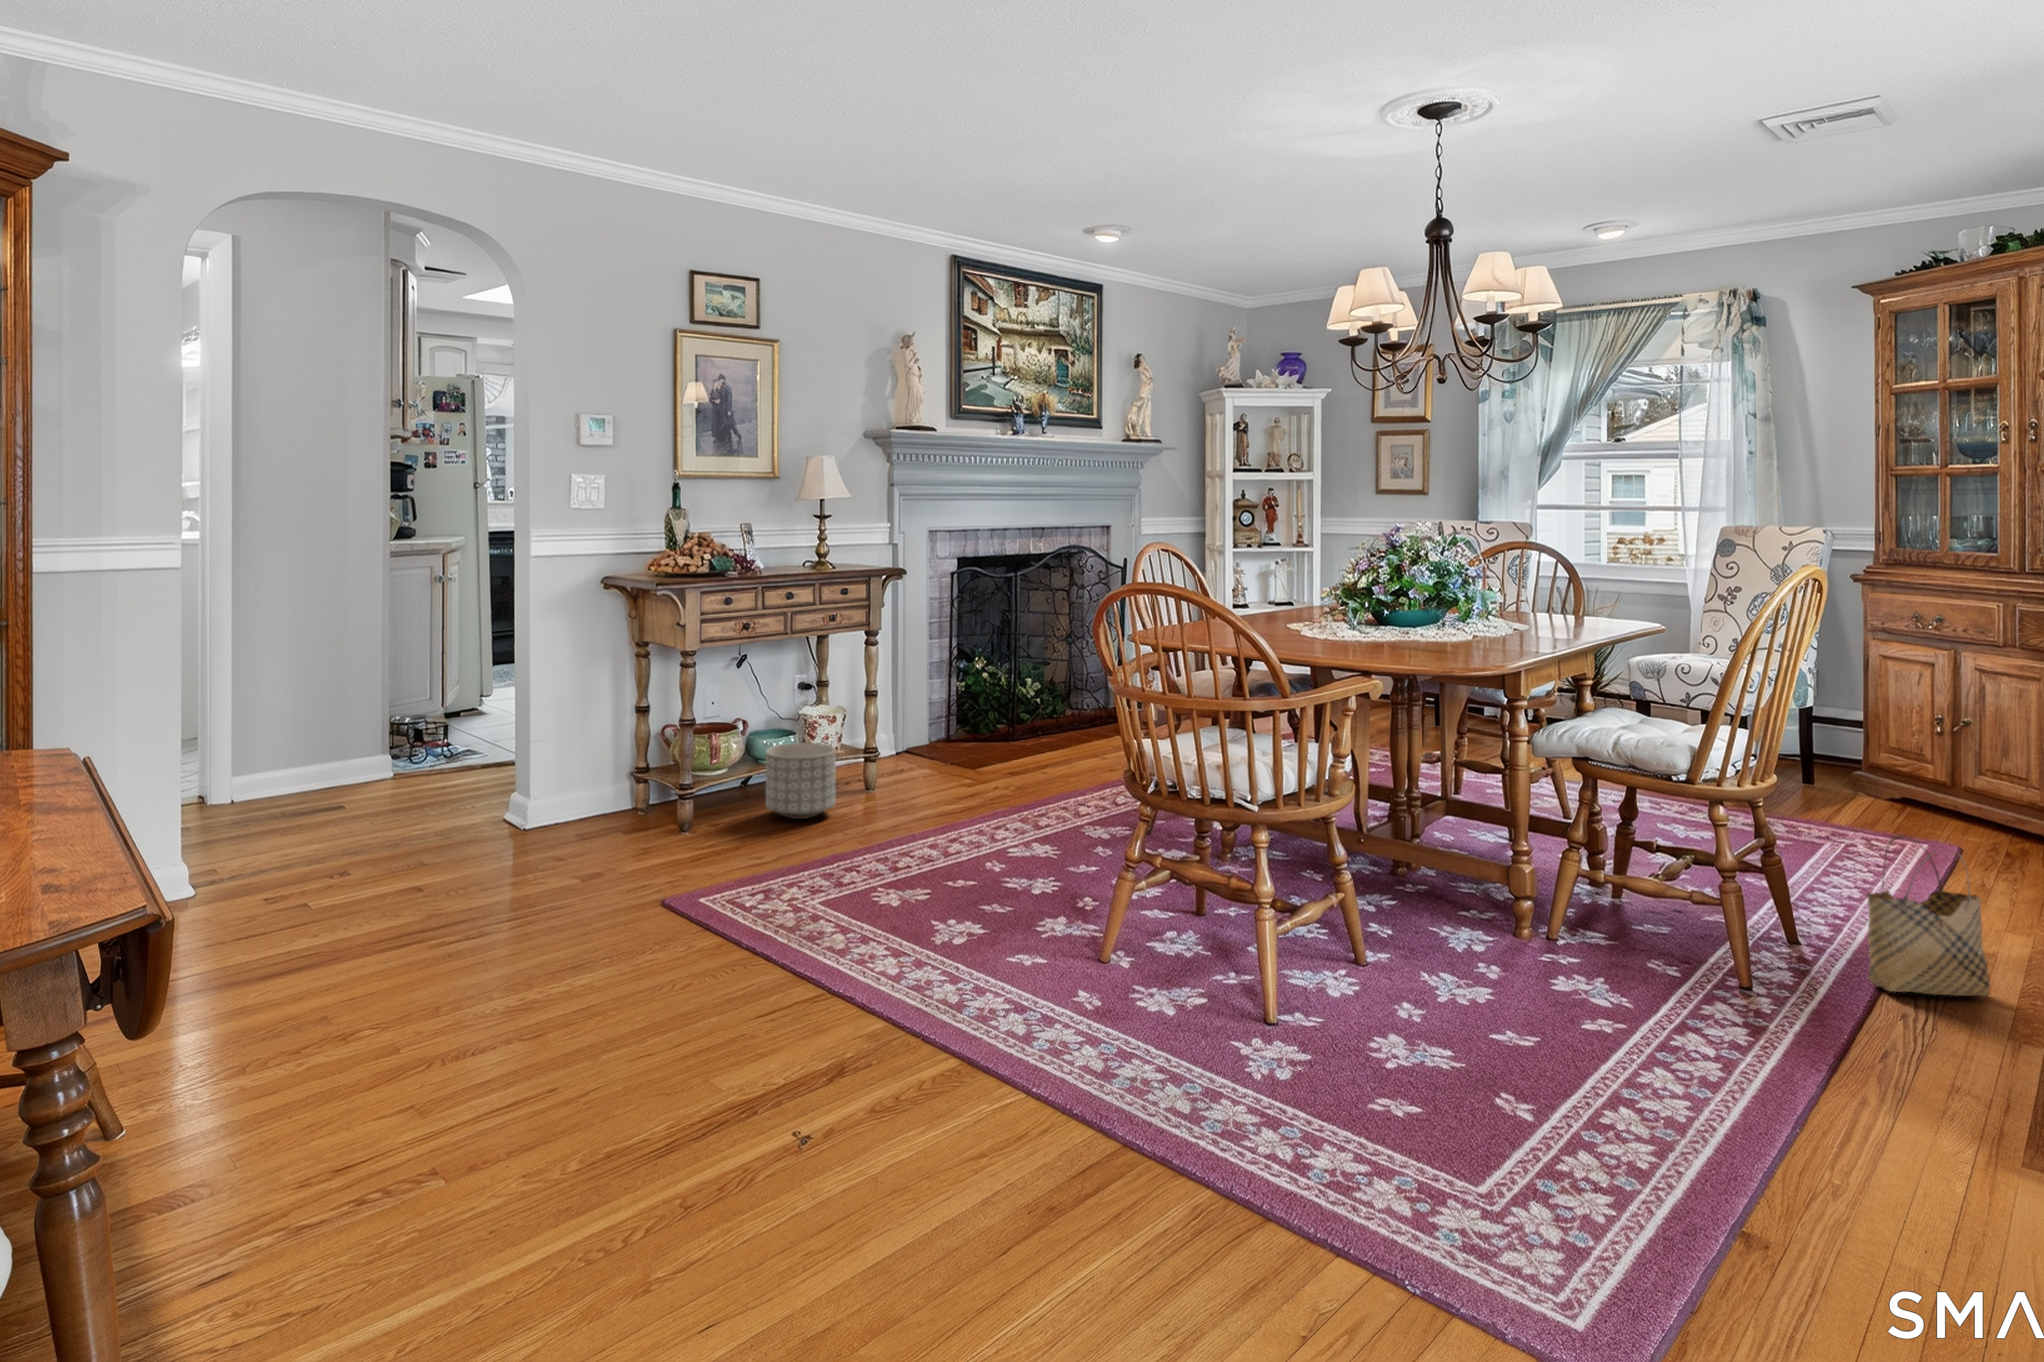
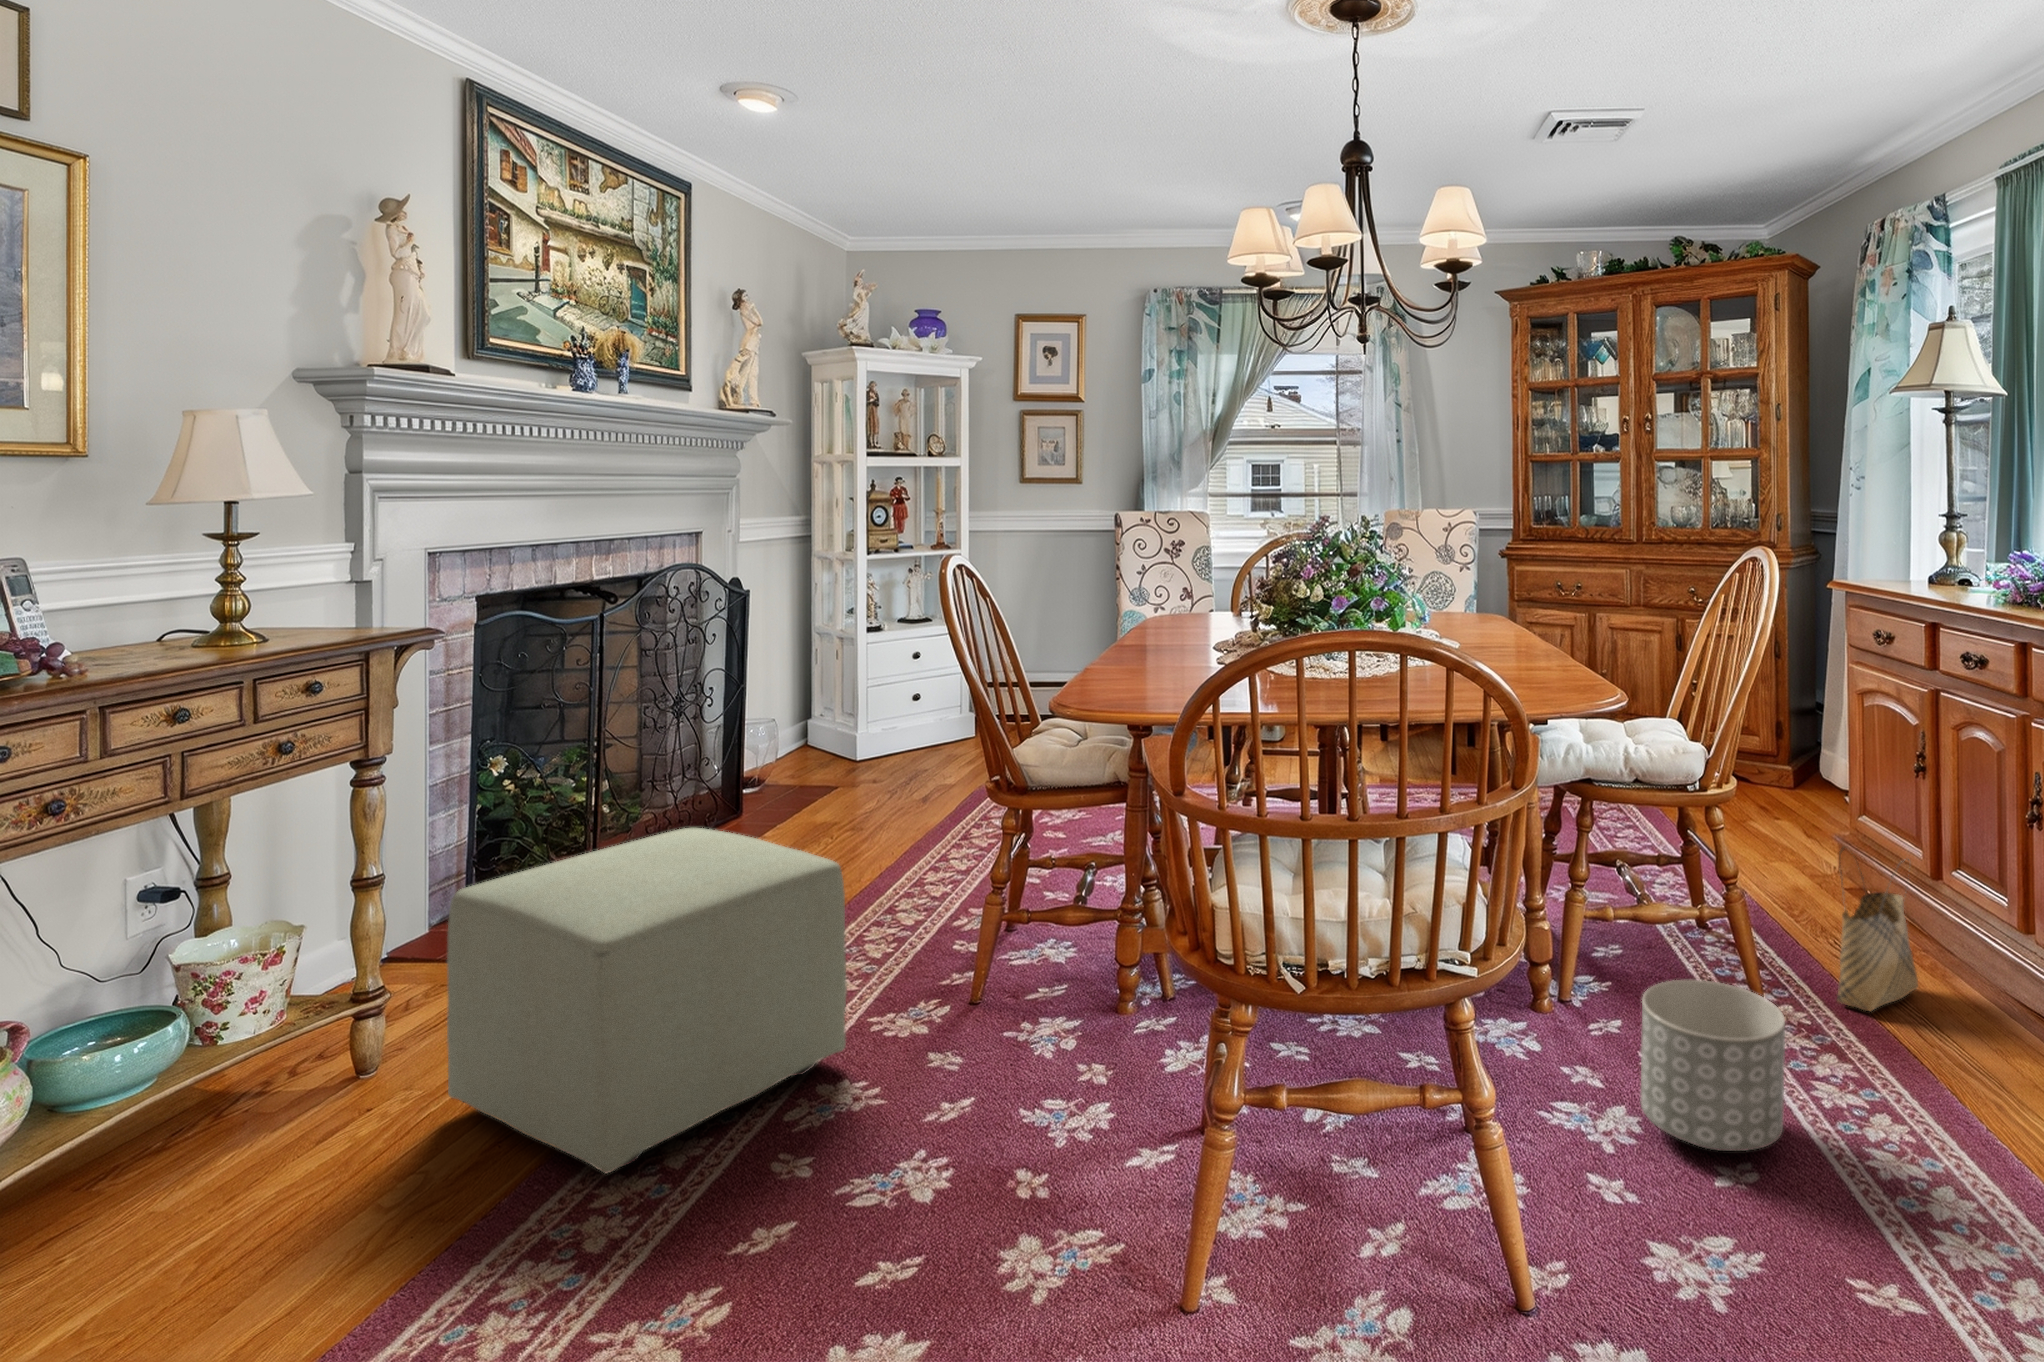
ottoman: none [882,690,1061,844] -> present [447,828,847,1174]
planter: present [766,743,835,819] -> present [1640,980,1785,1151]

